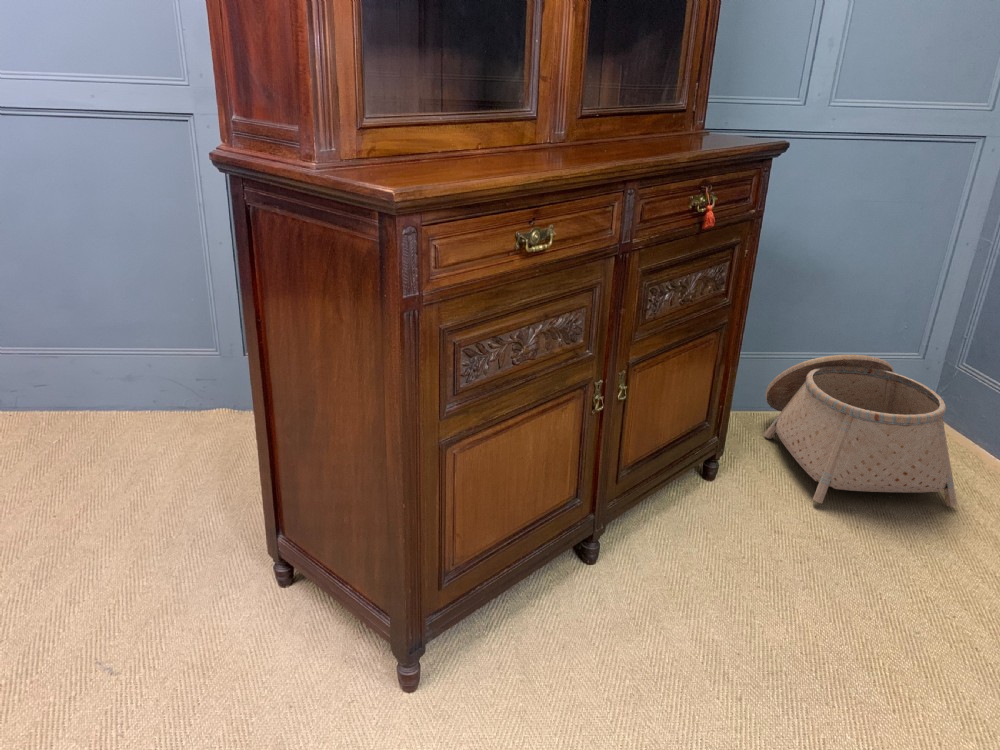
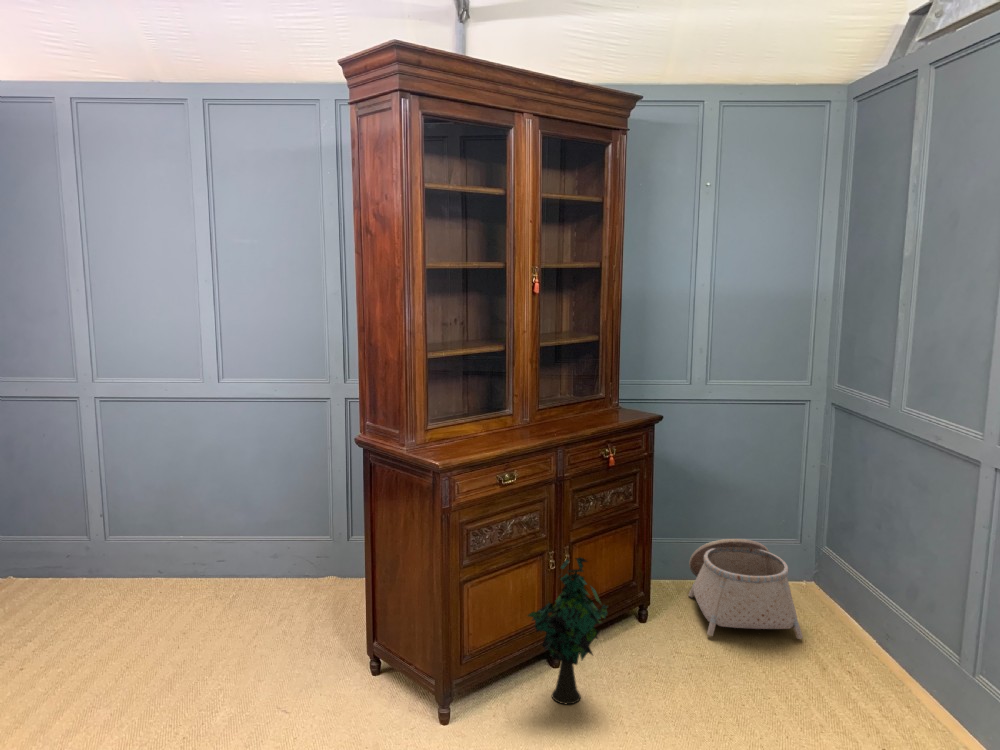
decorative plant: none [559,392,709,639] -> present [528,557,608,704]

